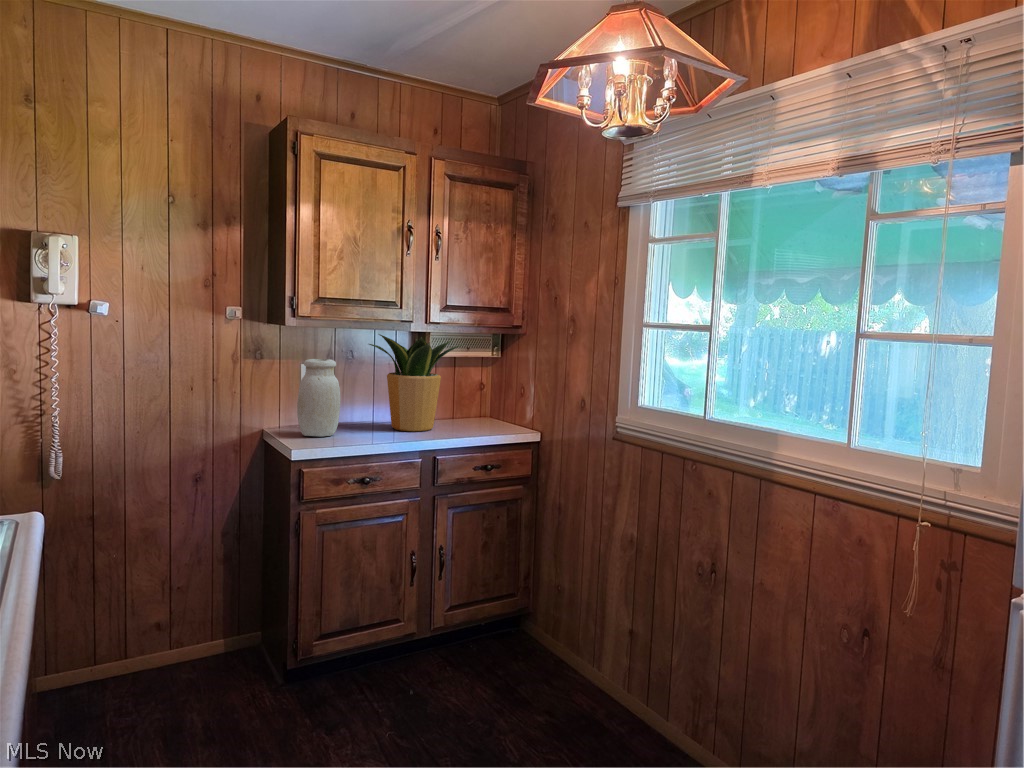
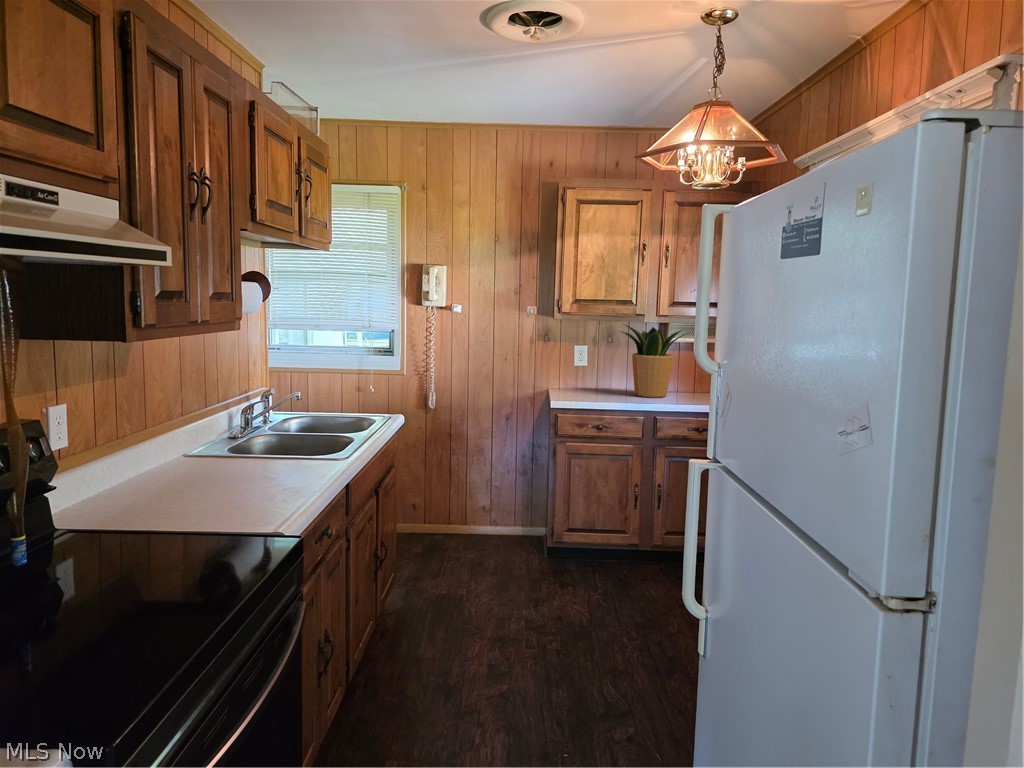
jar: present [297,359,341,437] -> none [565,342,593,395]

